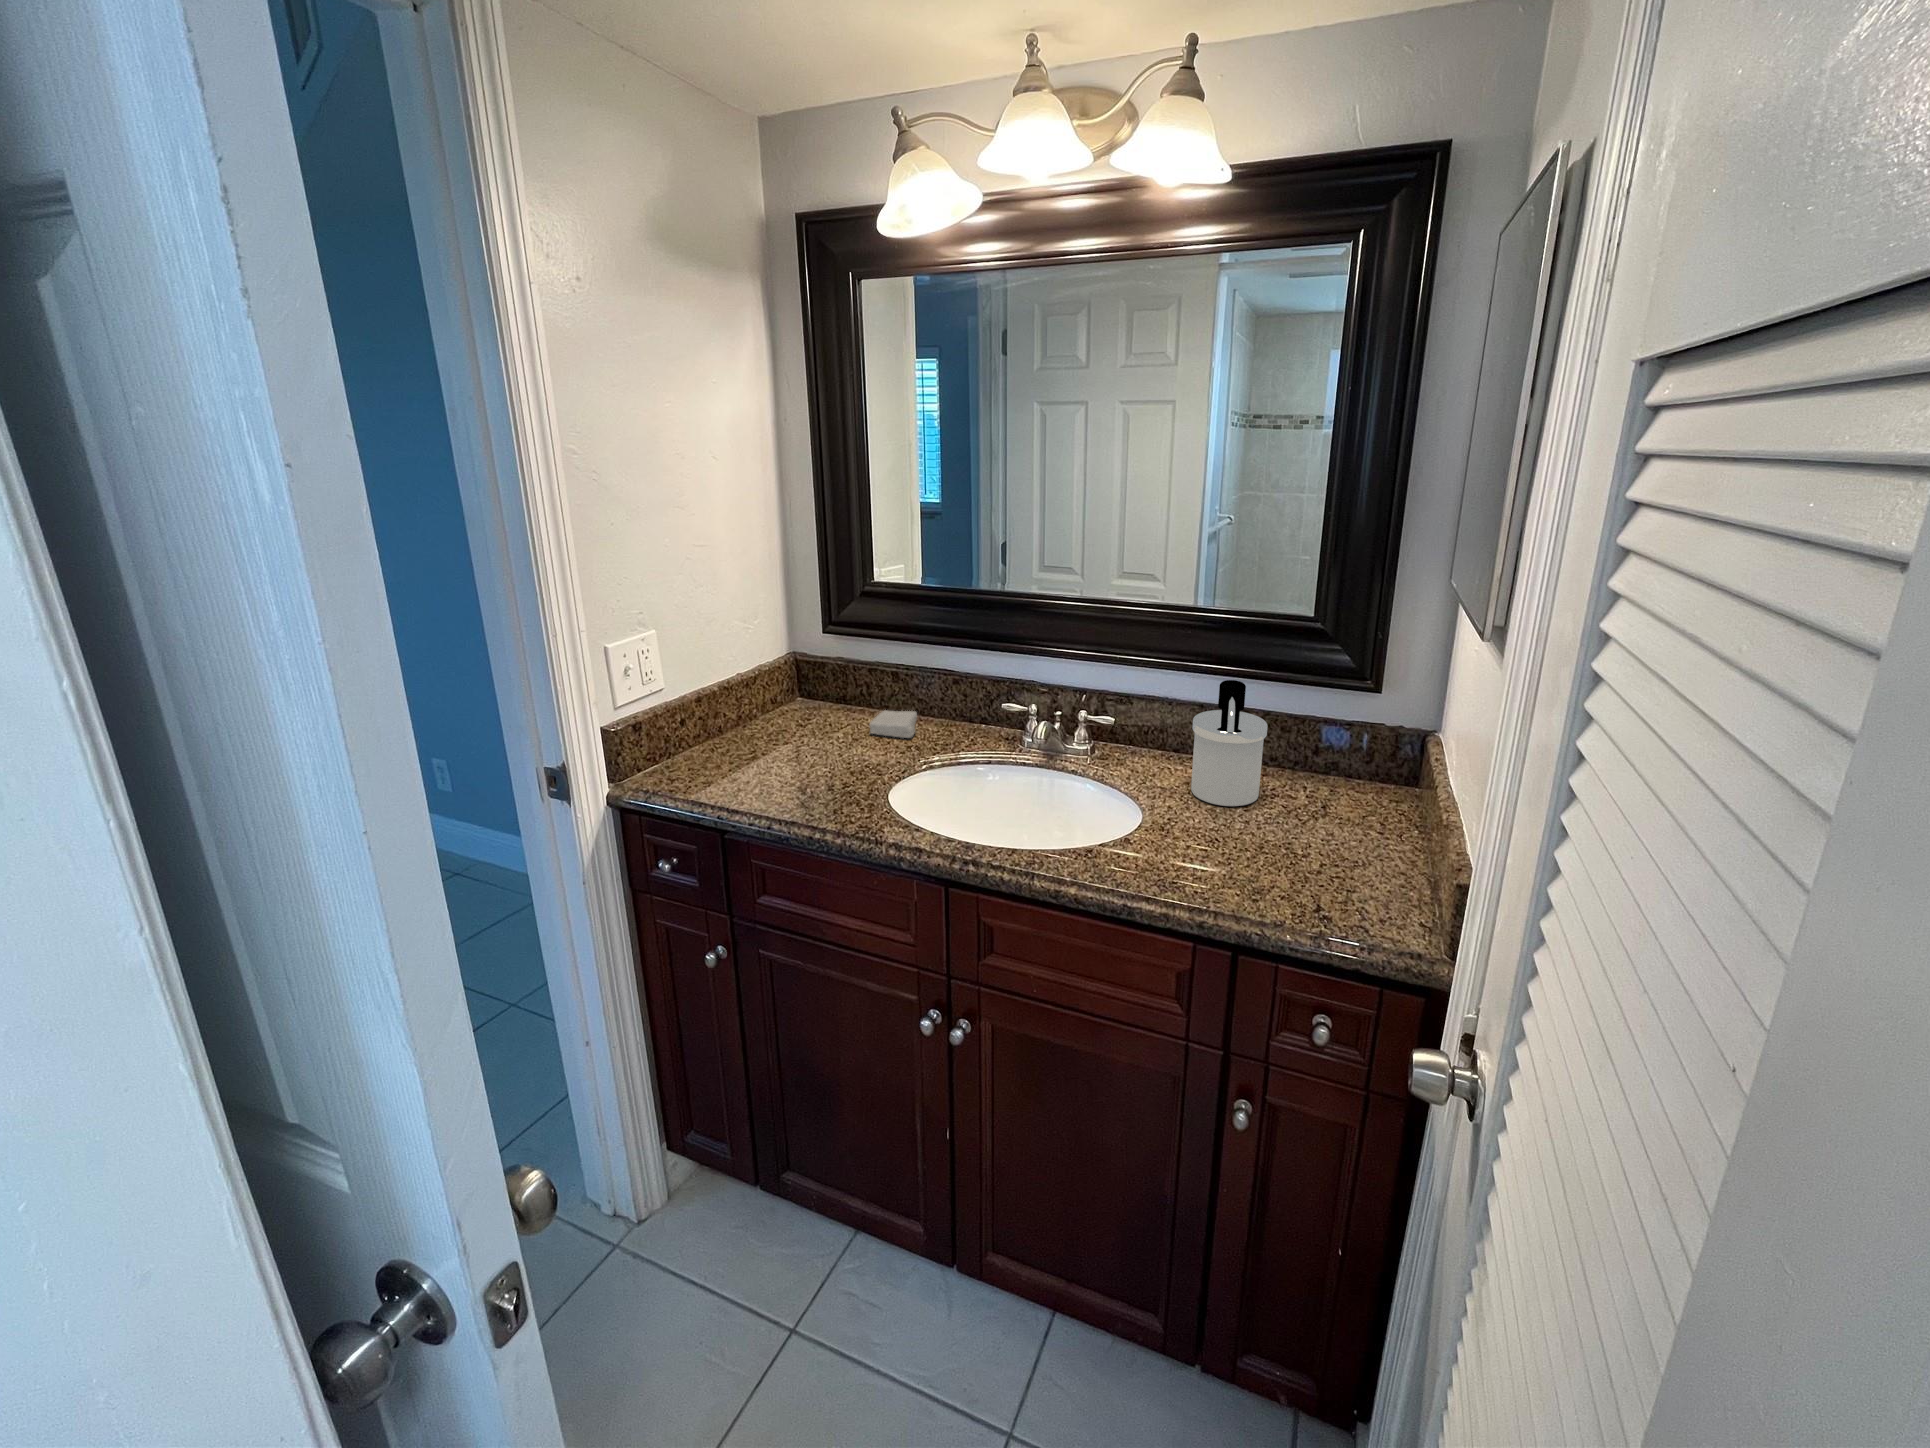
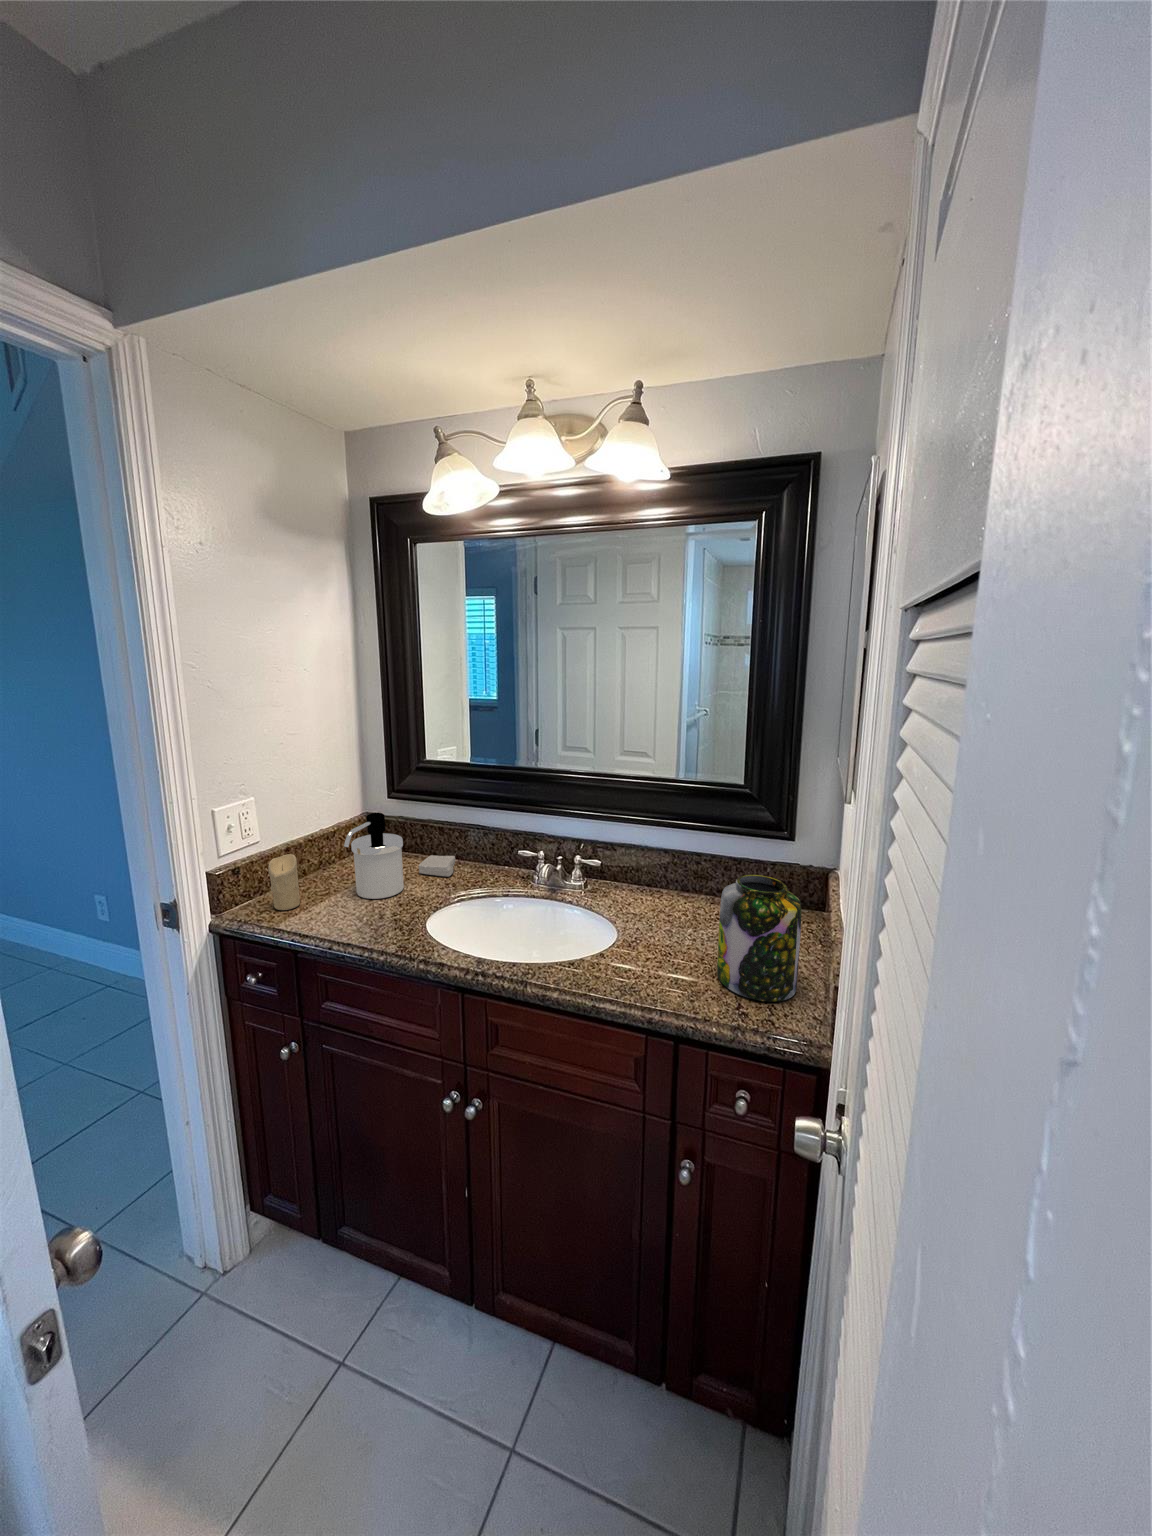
soap dispenser: present [1191,680,1268,806] -> present [344,813,404,899]
candle: none [680,706,721,779] -> present [268,854,300,910]
jar: none [1284,737,1406,902] -> present [717,875,801,1002]

